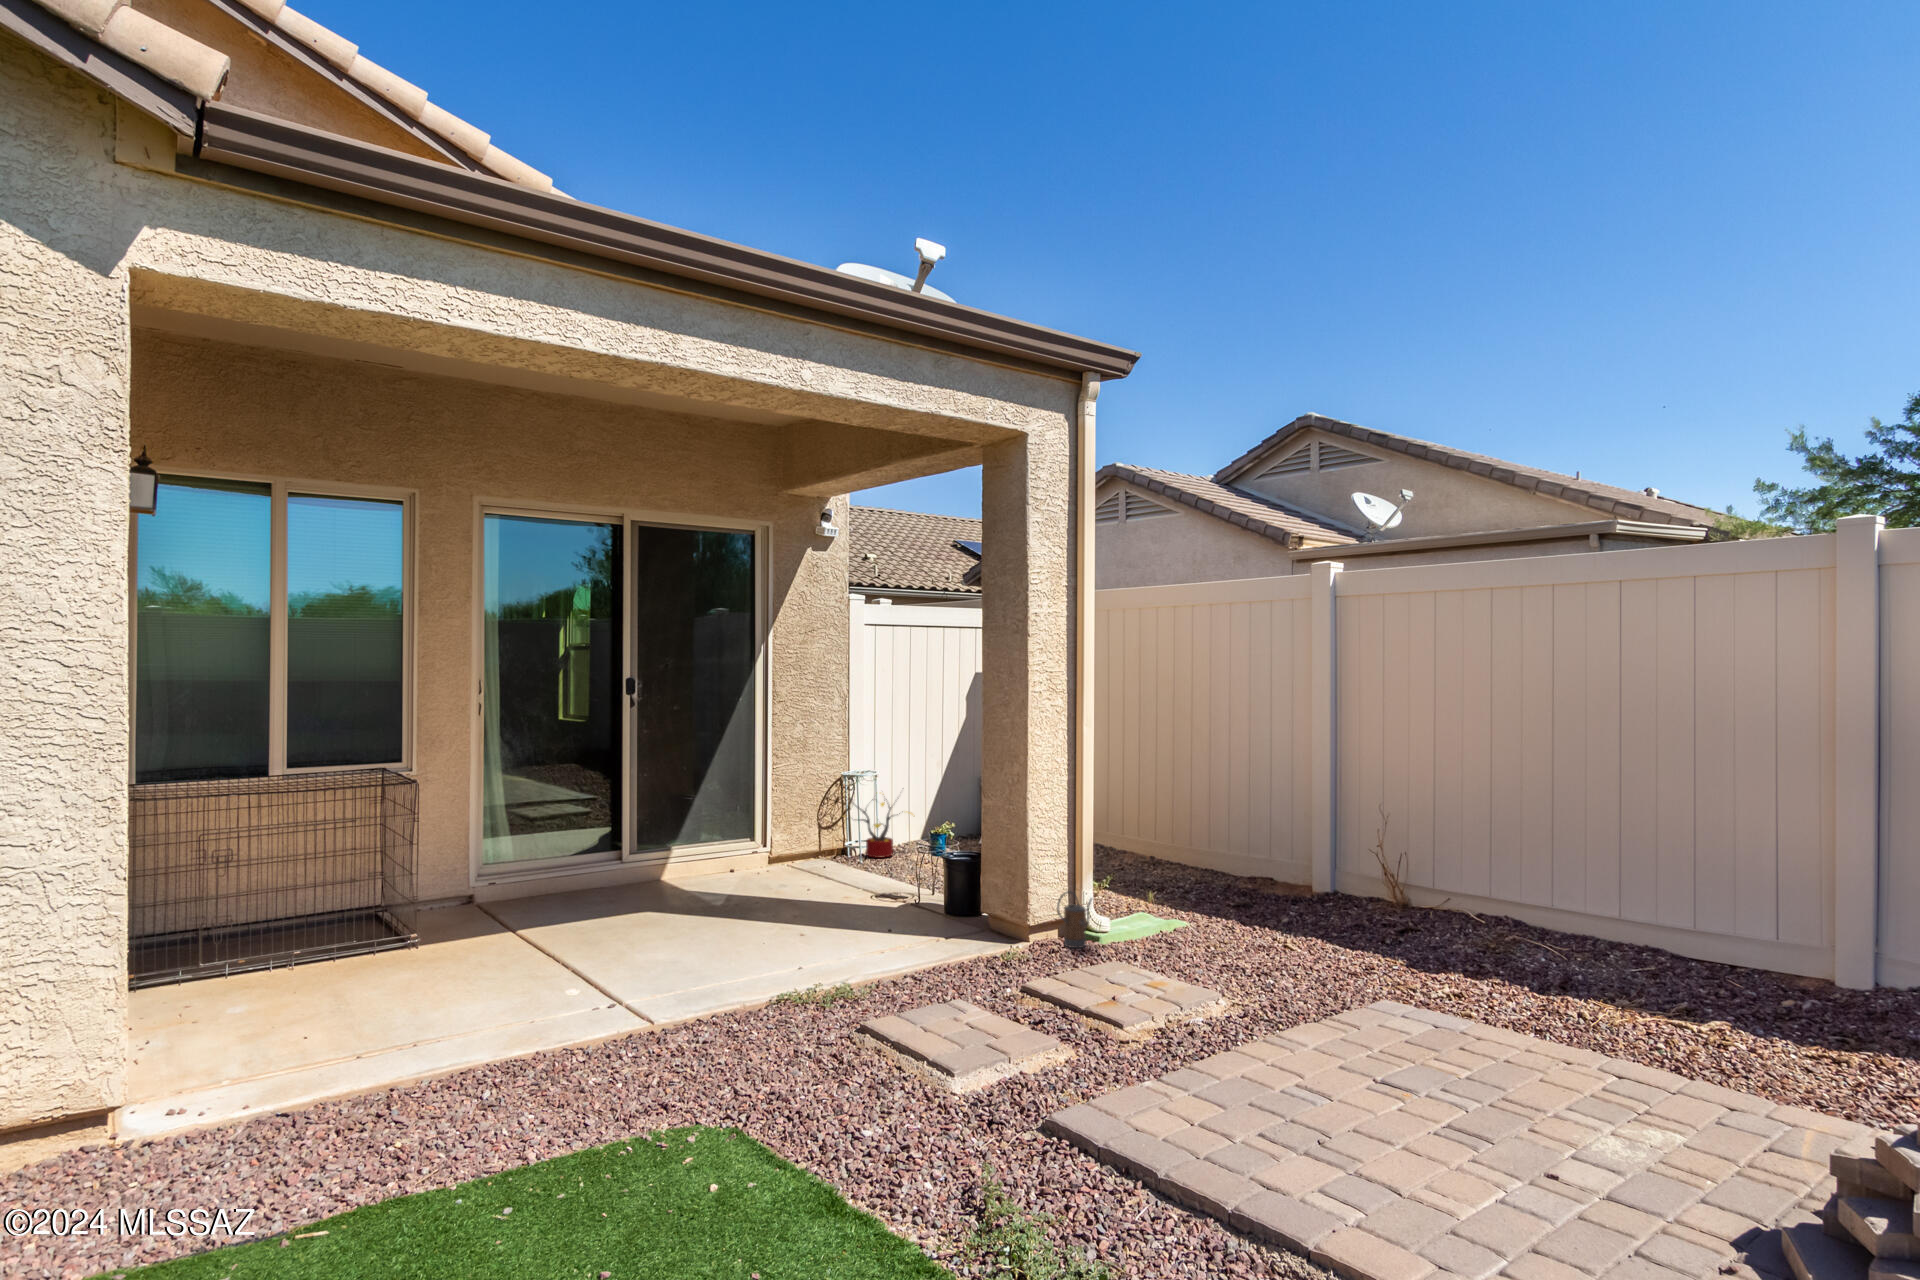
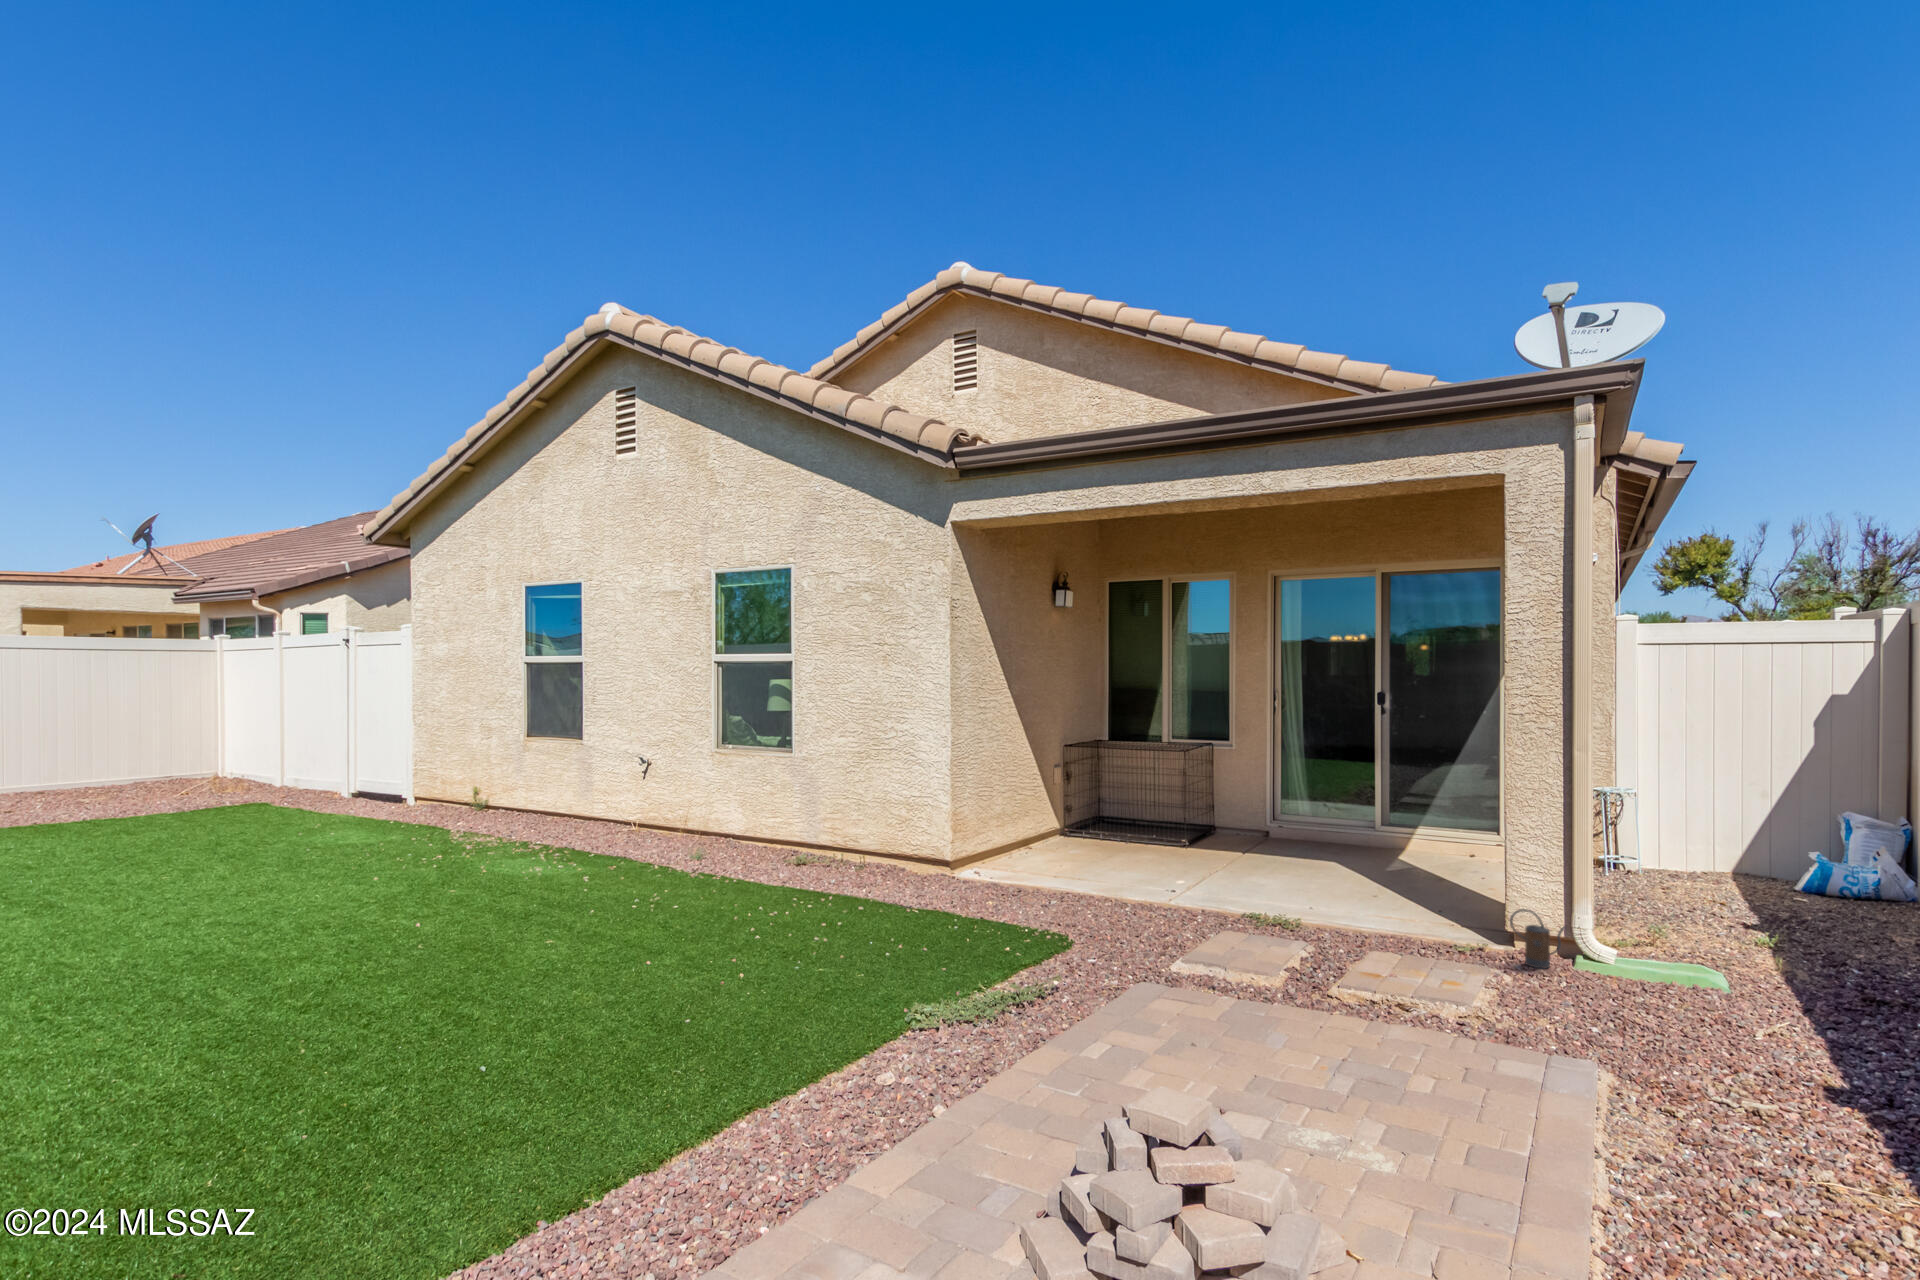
decorative plant: present [859,794,912,858] -> none [1605,812,1698,885]

